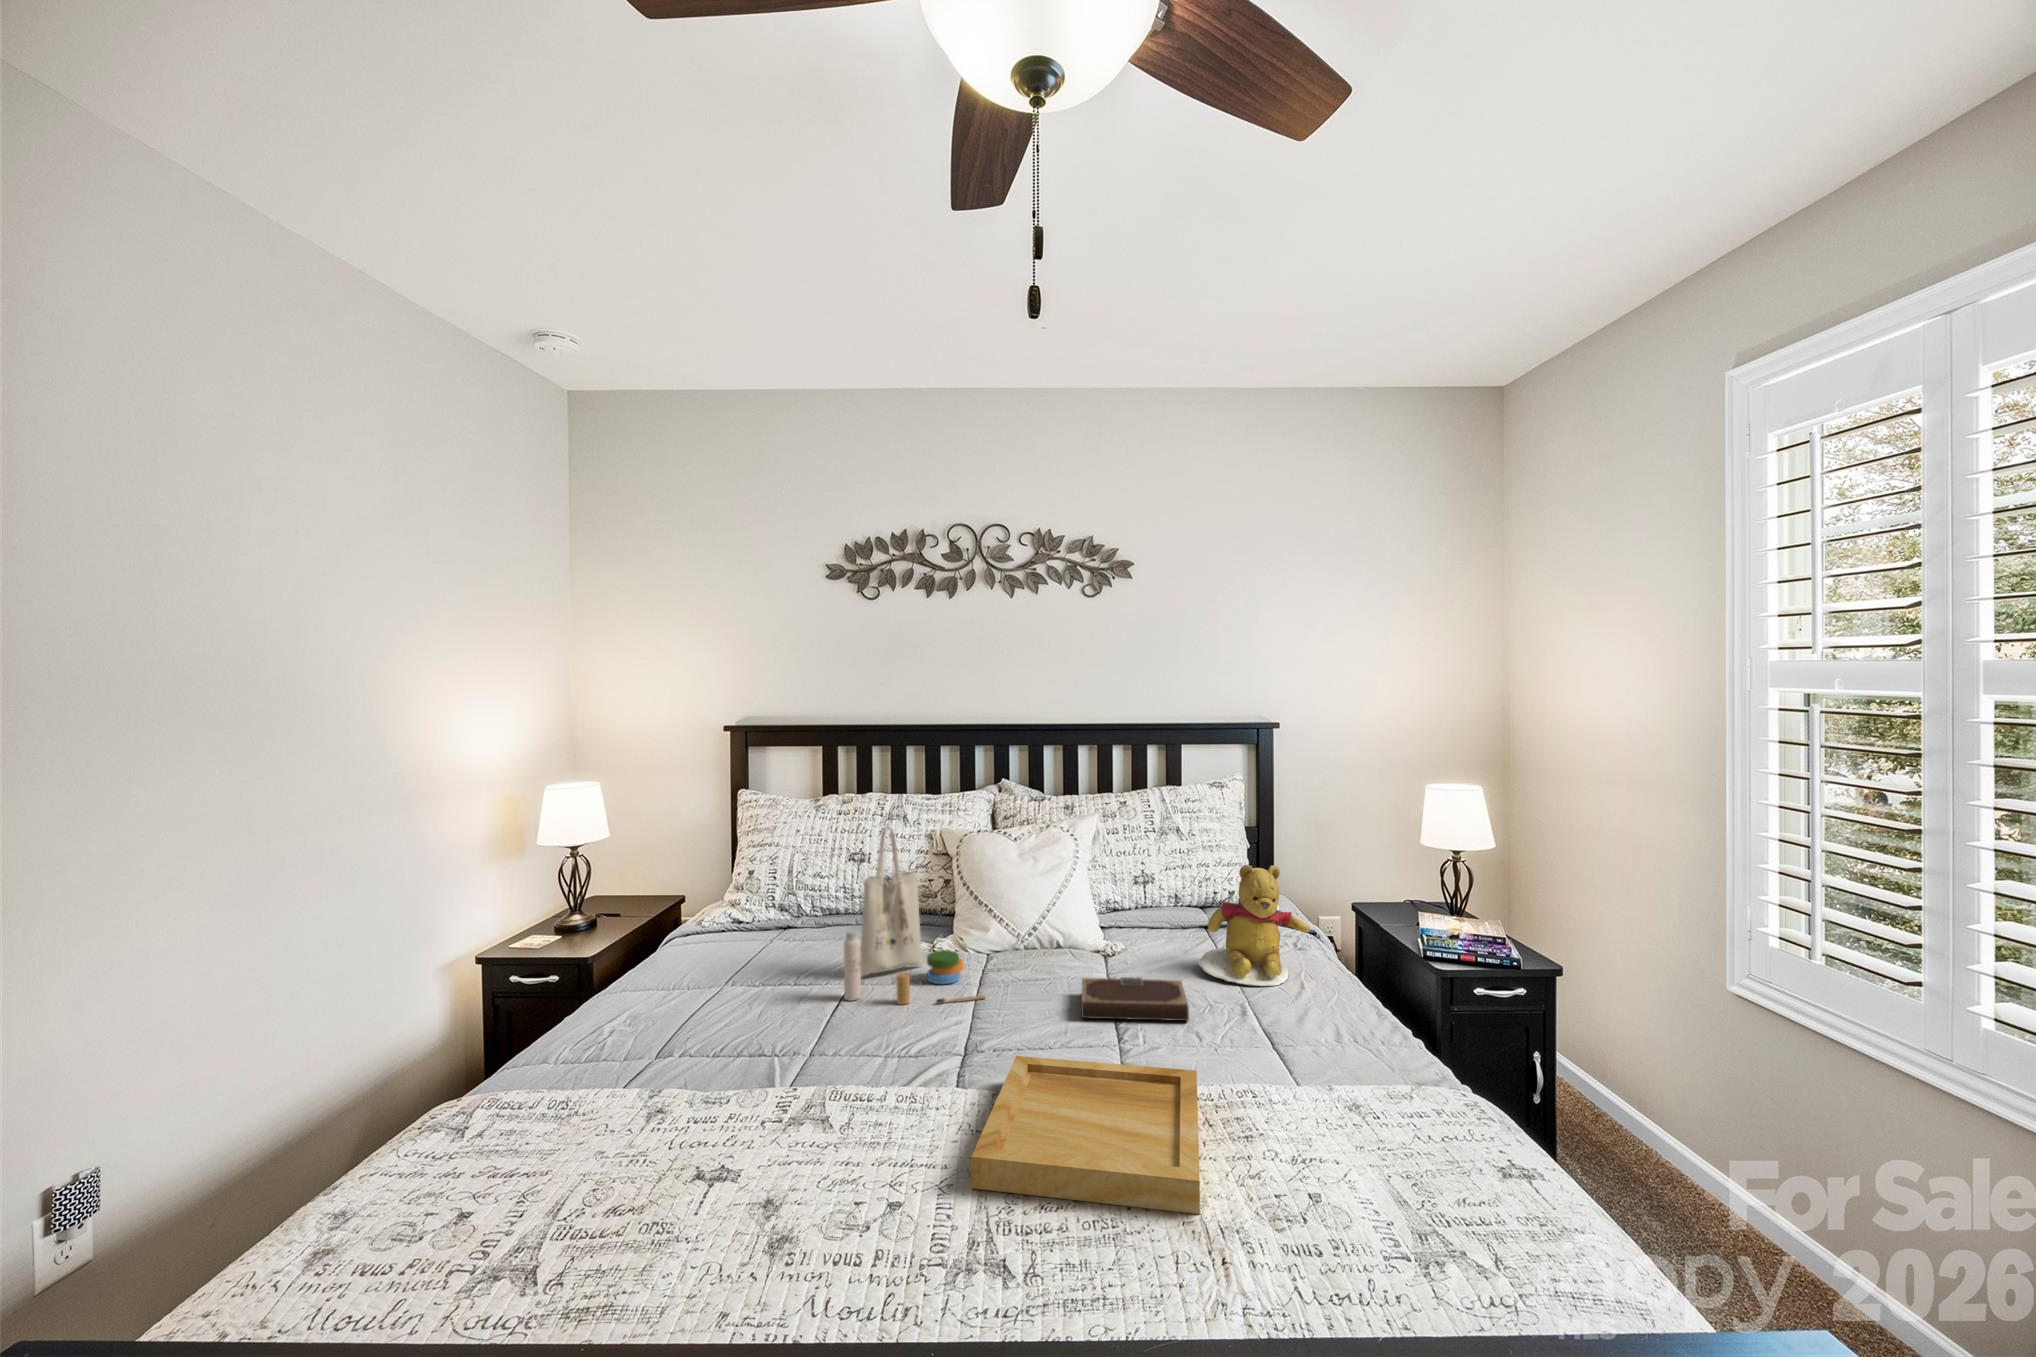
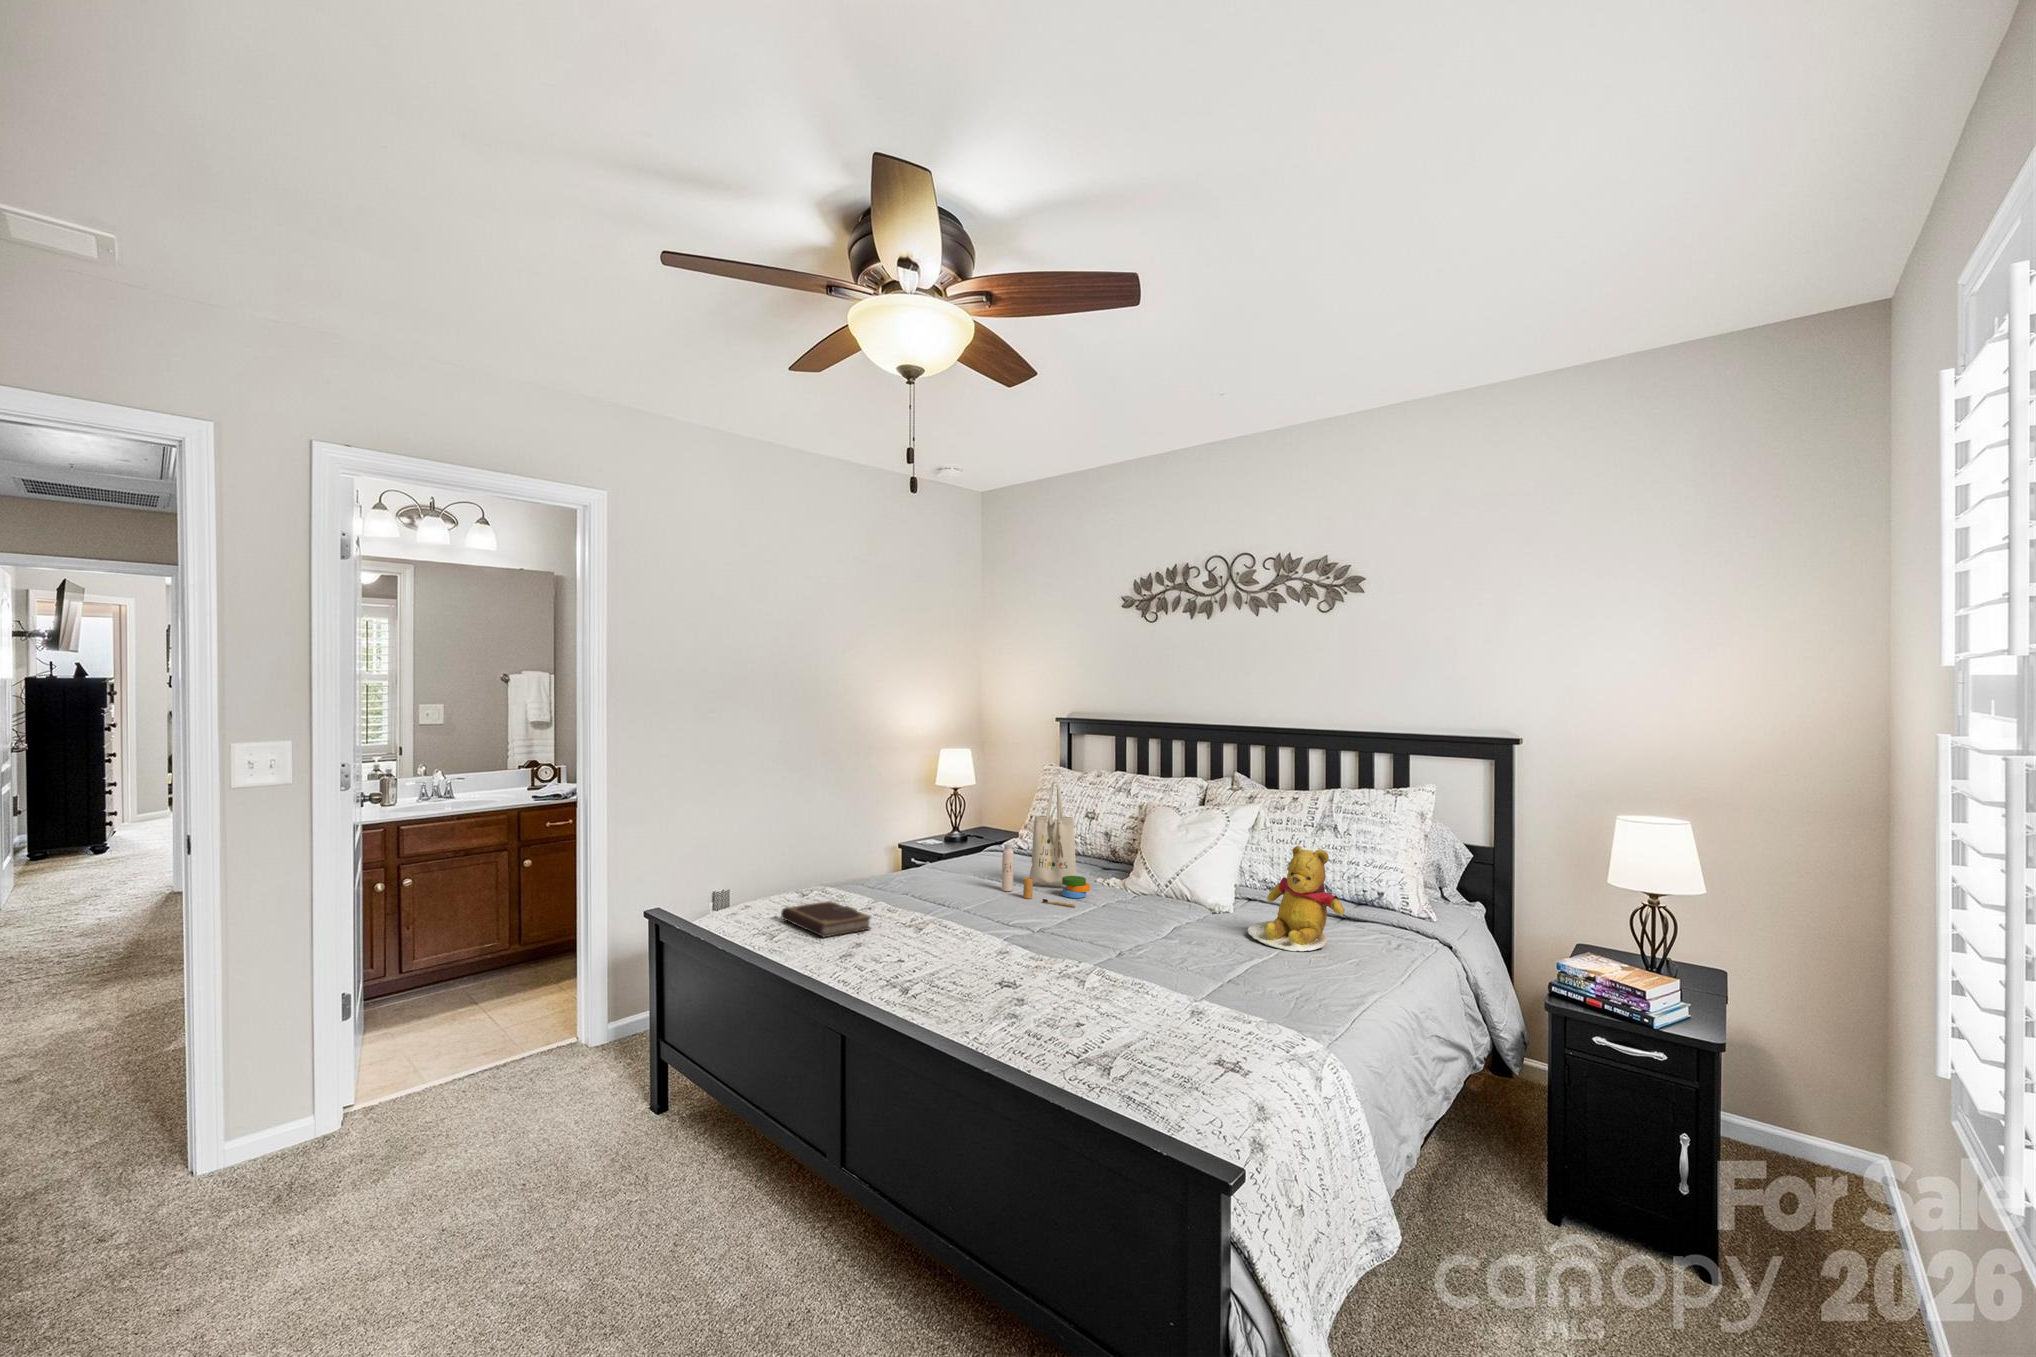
notebook: present [1081,977,1189,1021] -> present [781,901,871,937]
tray: present [971,1056,1200,1214] -> none [899,916,1078,985]

